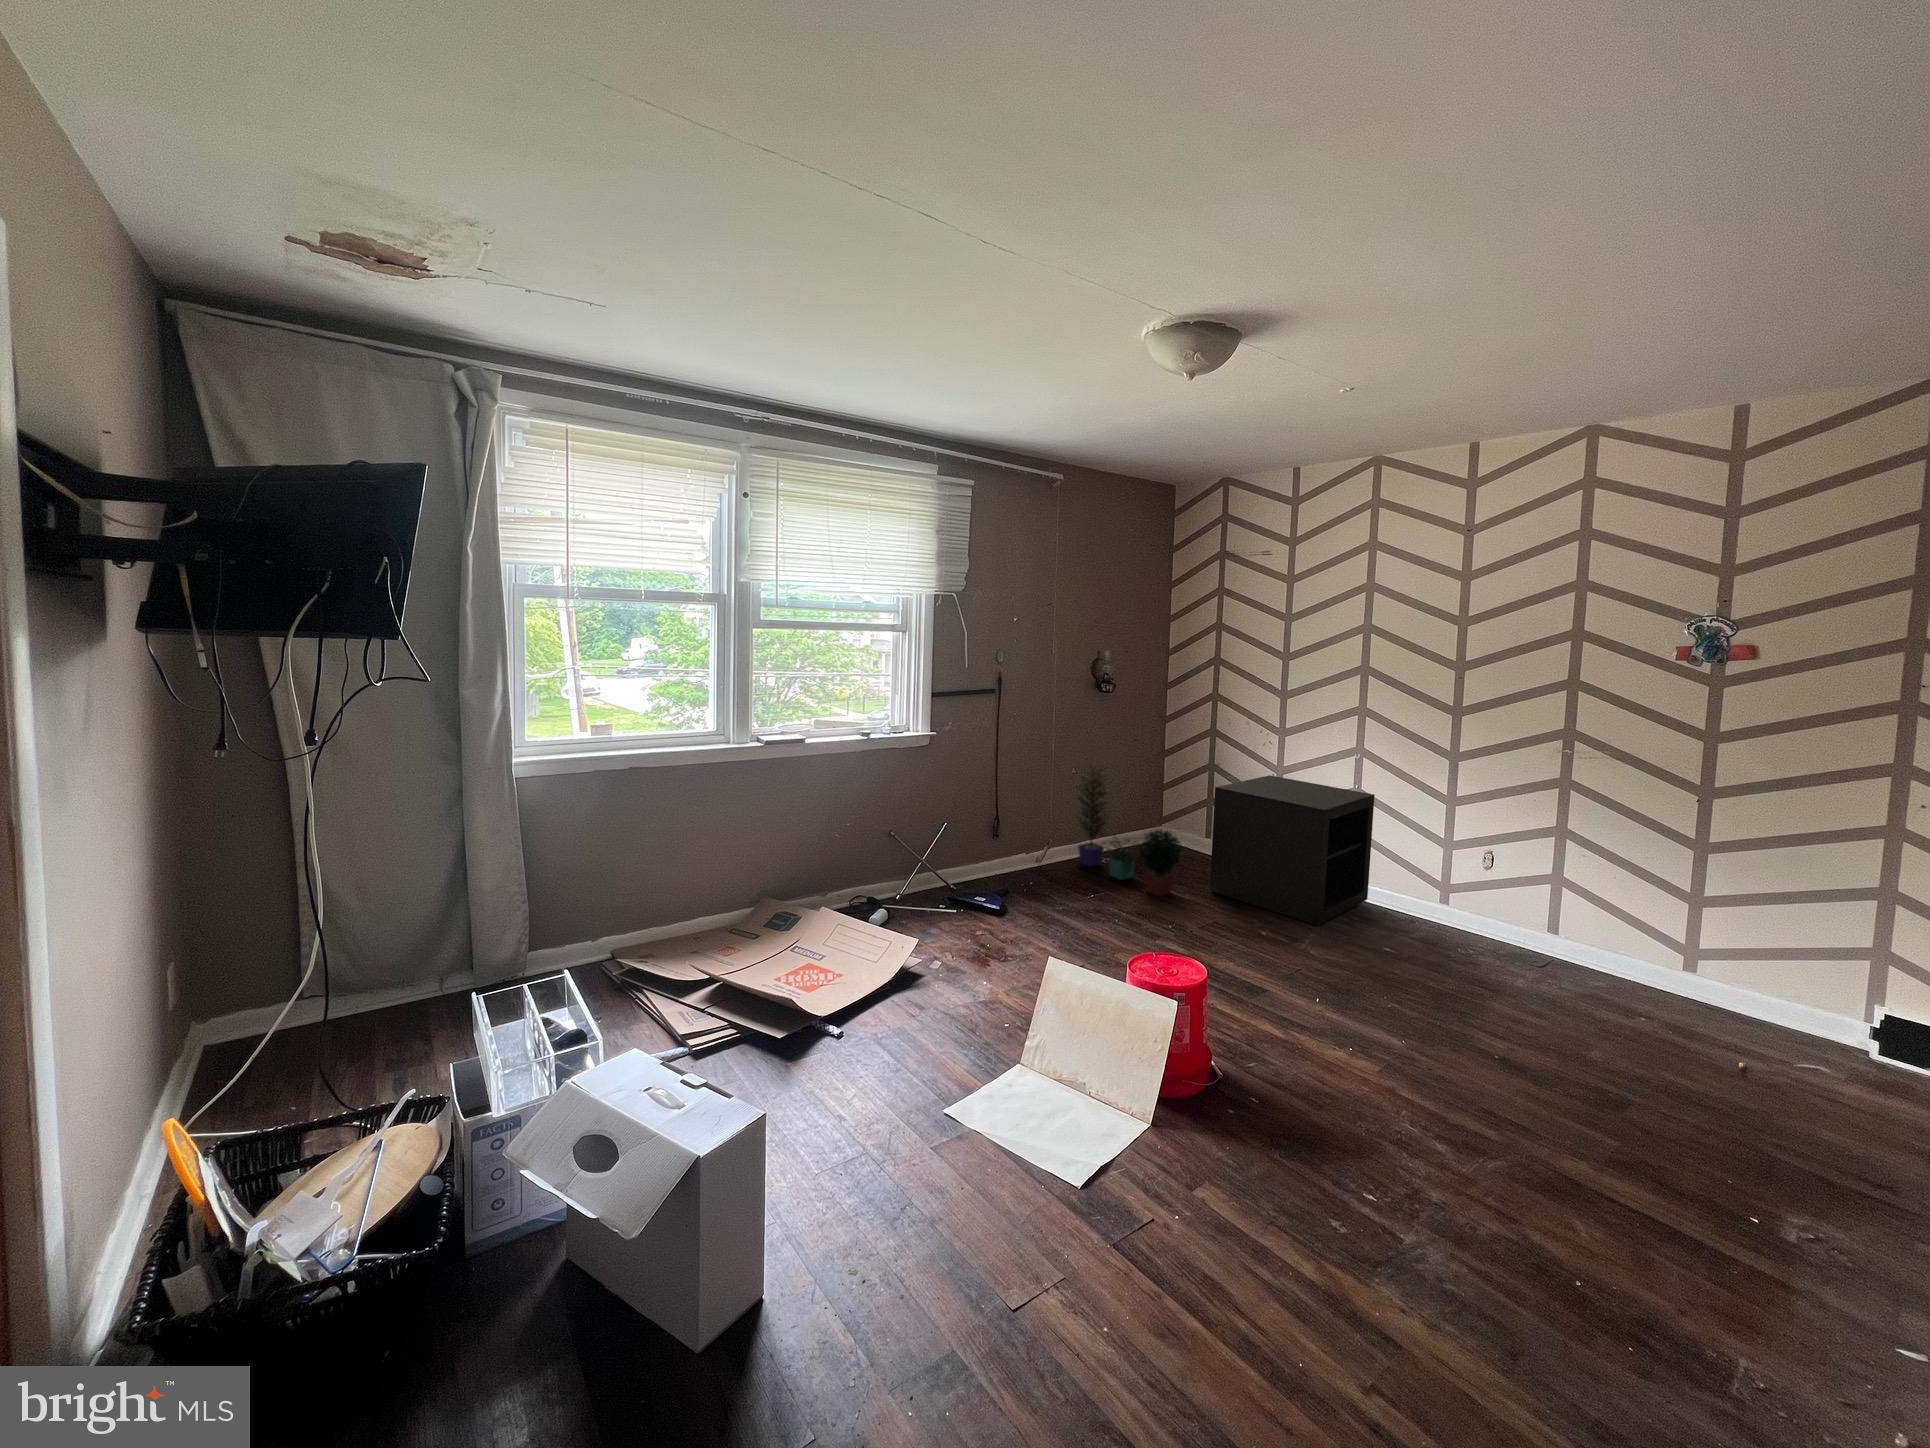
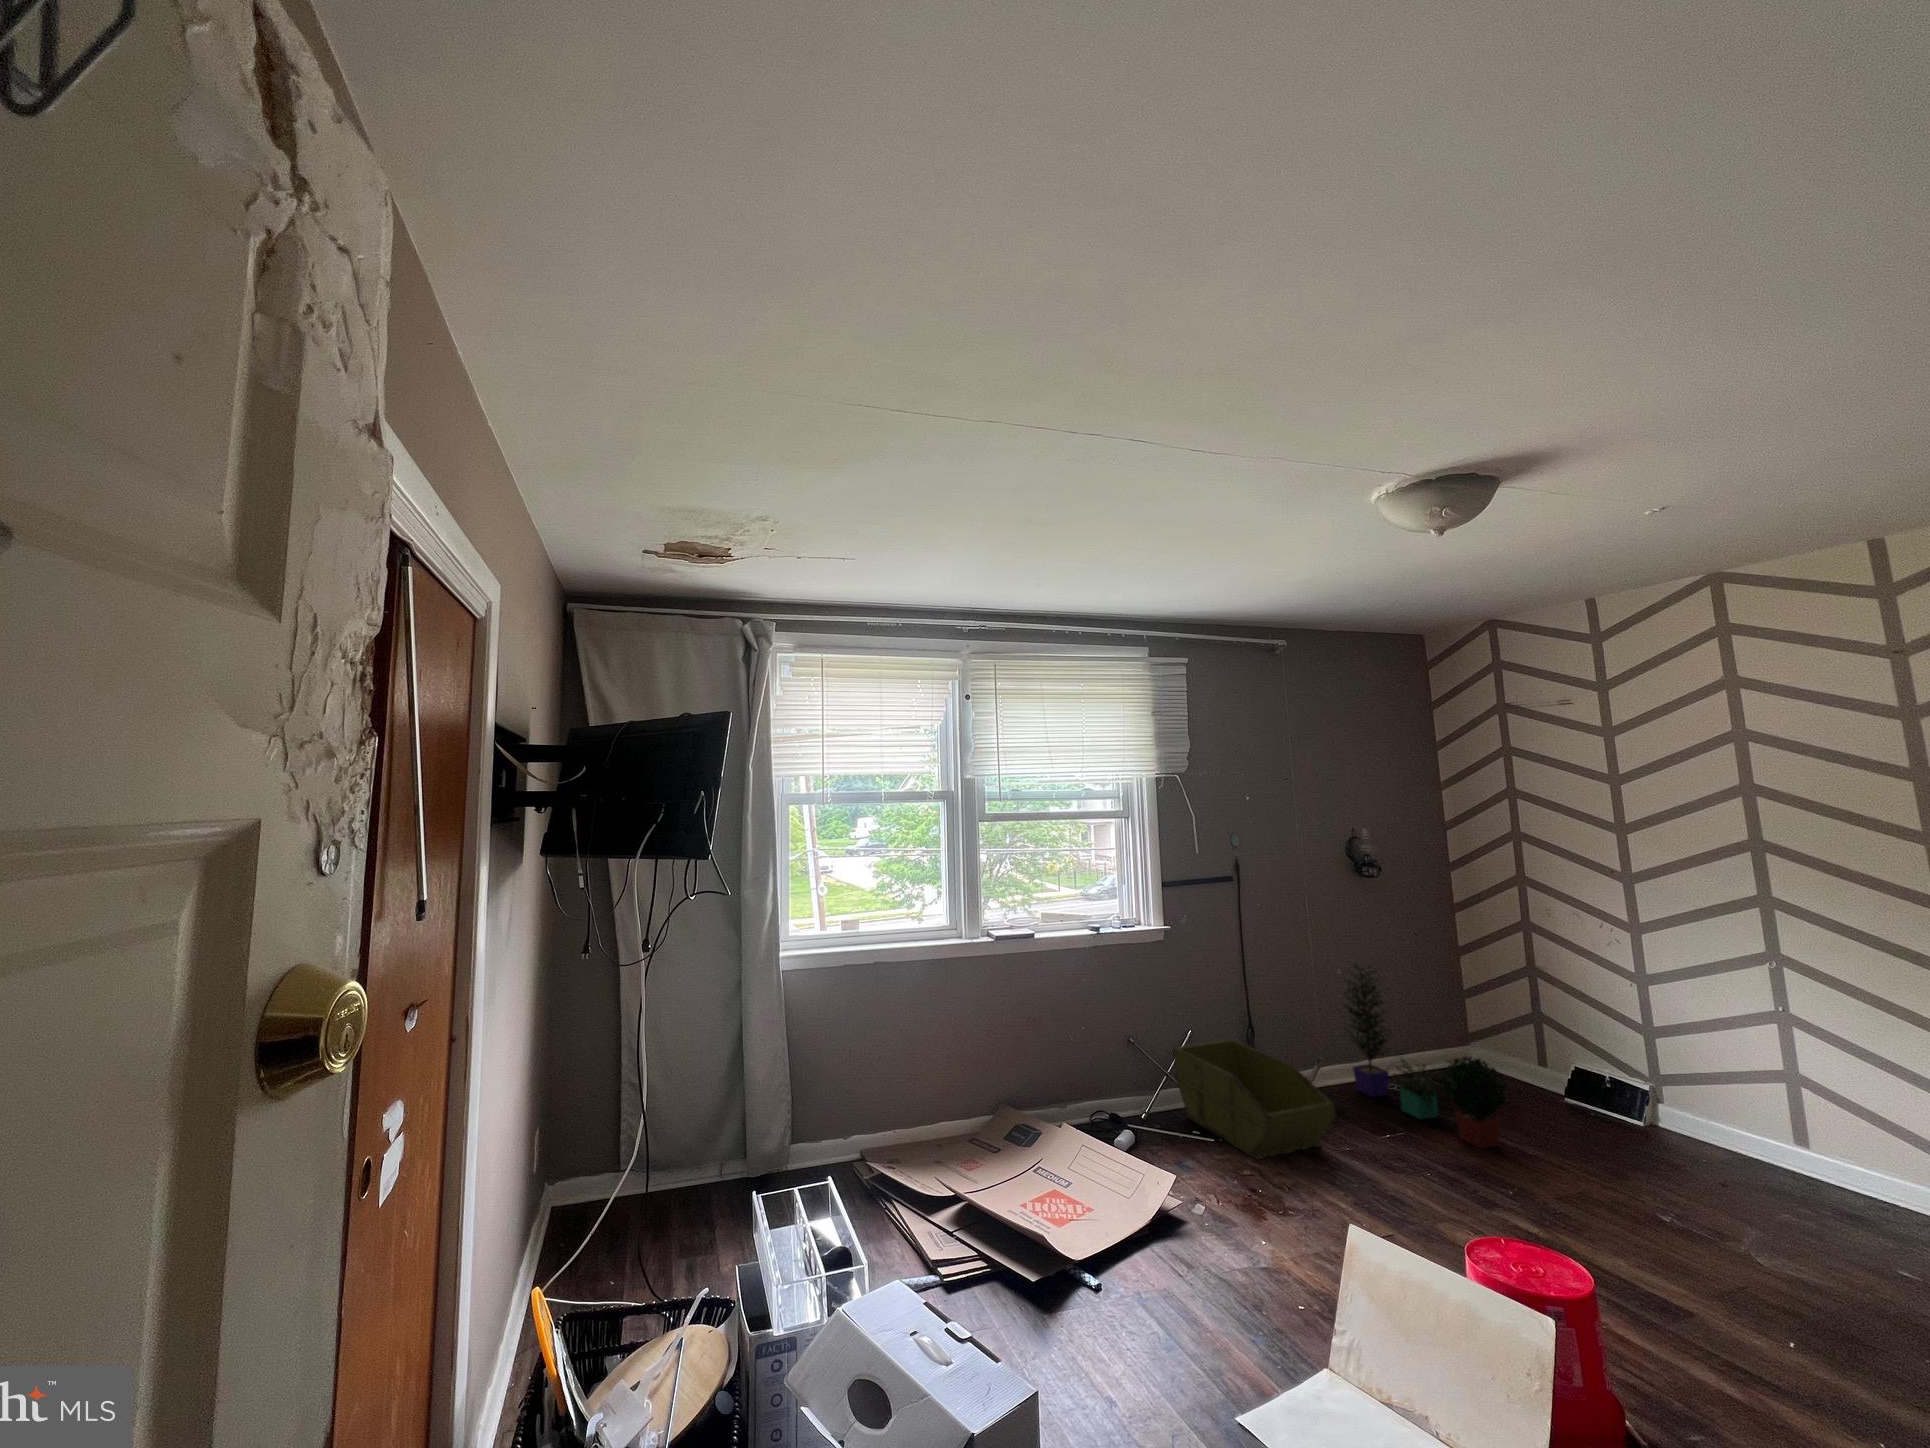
storage cabinet: present [1210,775,1375,926] -> none [1543,988,1844,1223]
storage bin: none [934,828,1058,920] -> present [1173,1039,1335,1159]

